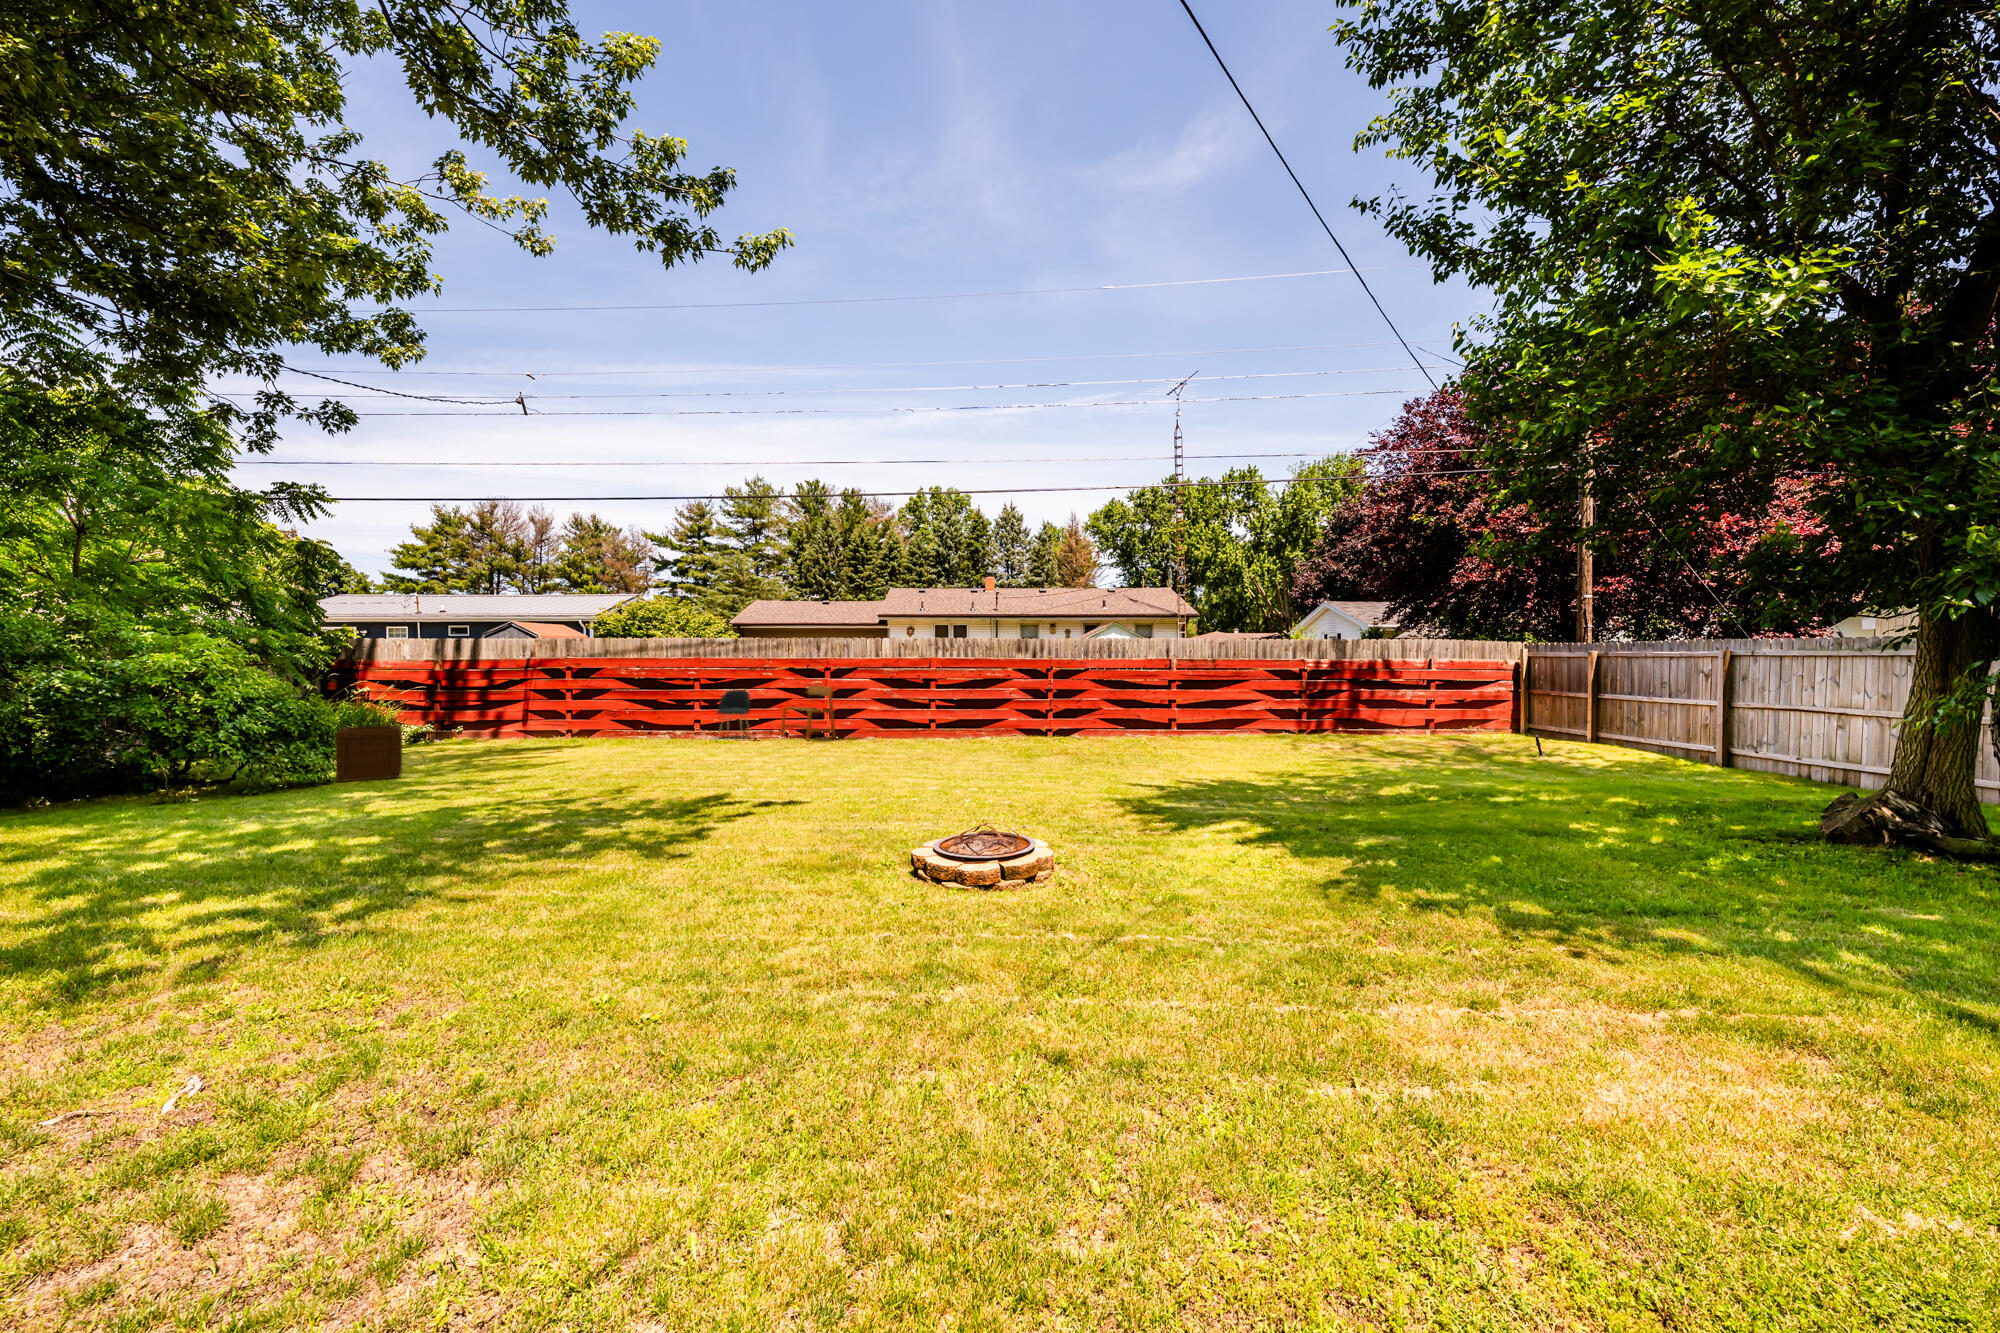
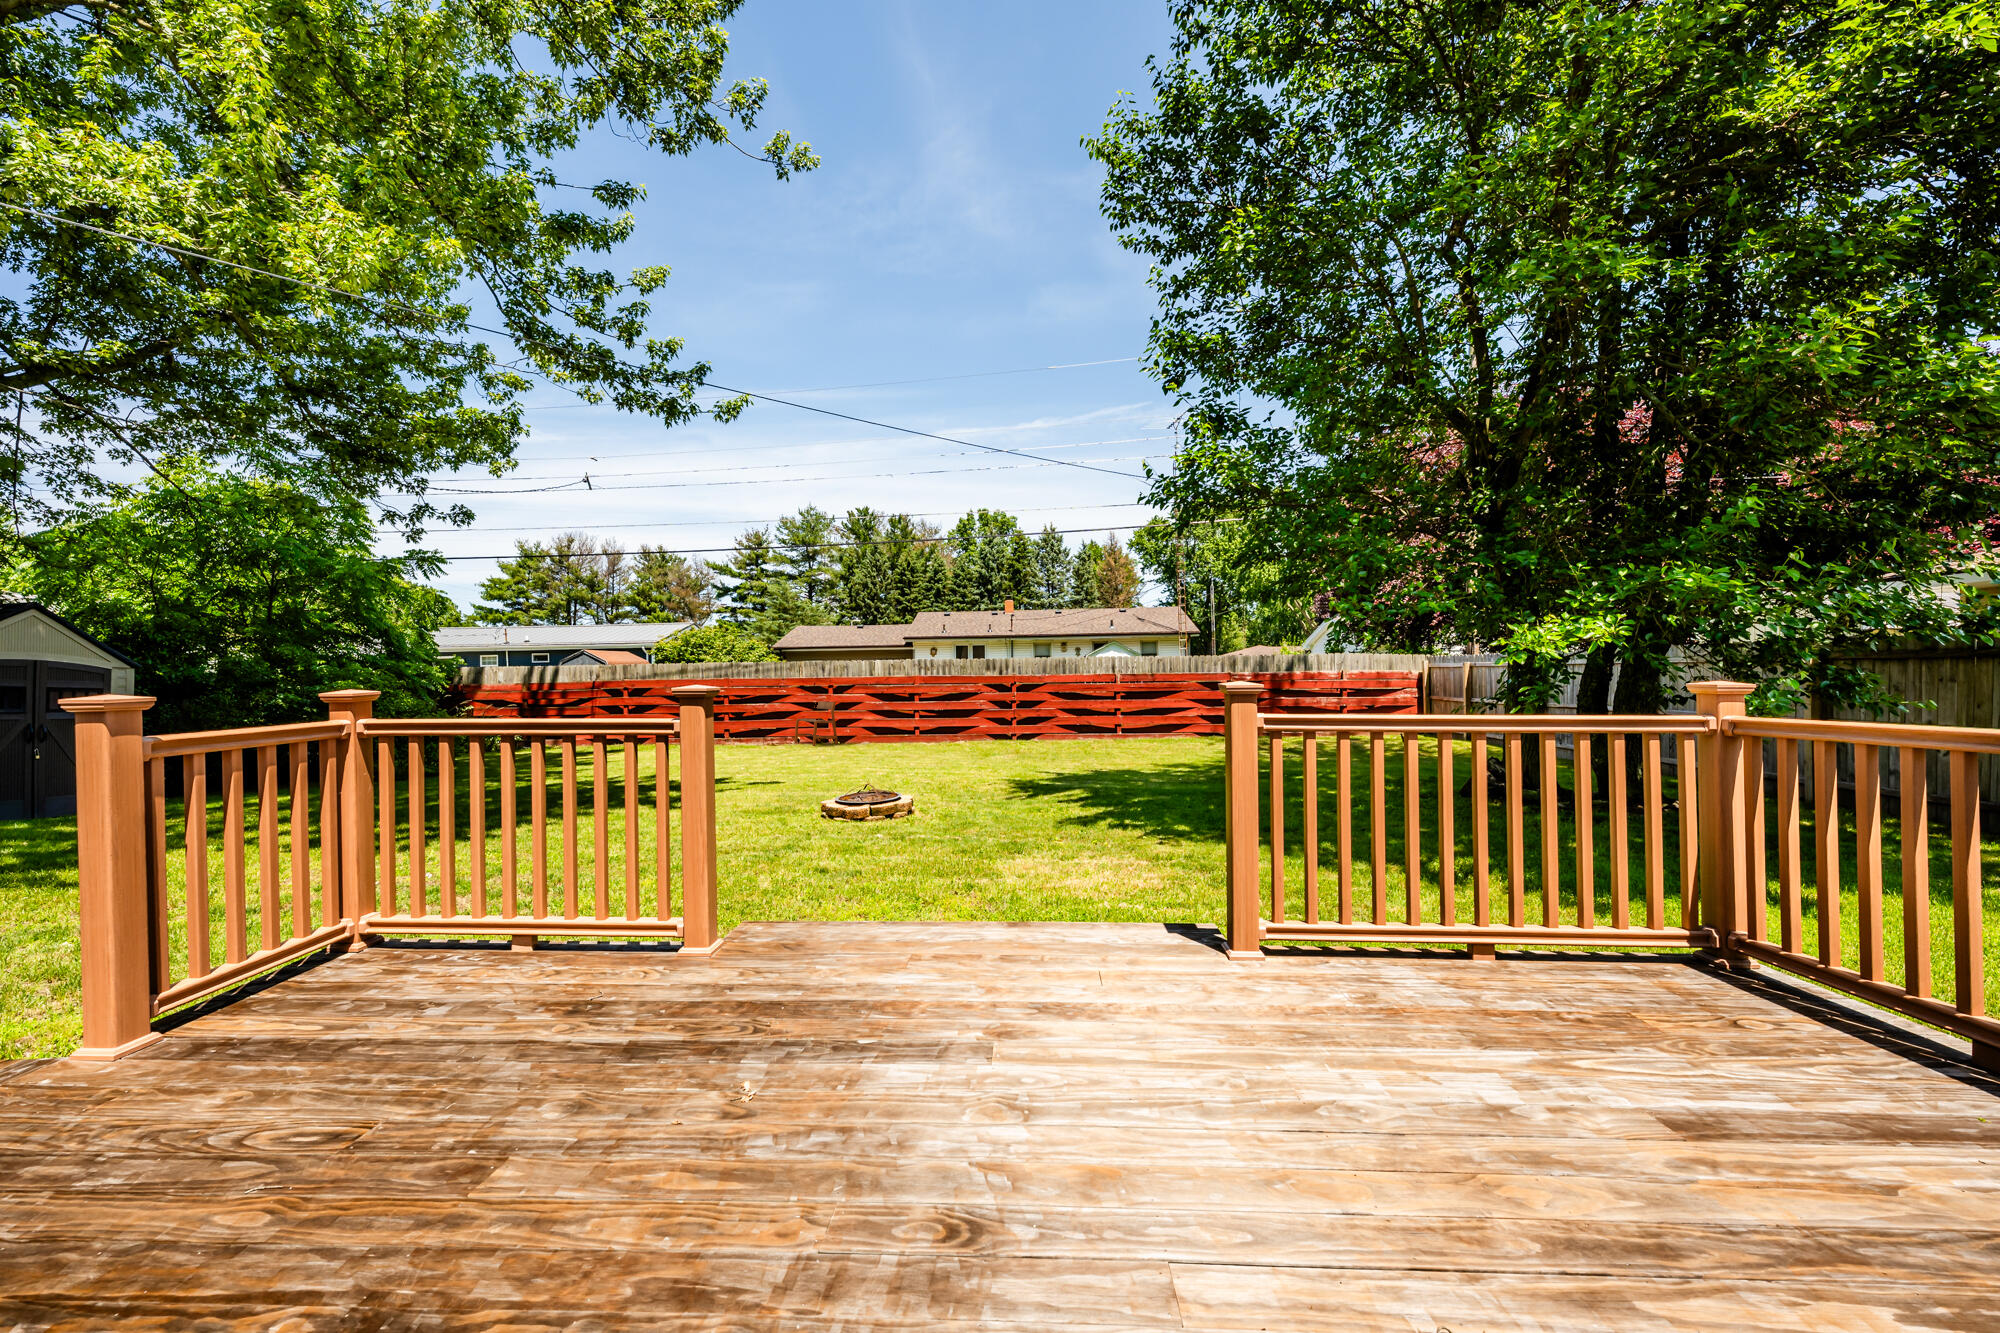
chair: present [717,690,750,716] -> none [743,705,771,745]
wooden crate: present [335,725,402,782] -> none [460,735,505,776]

